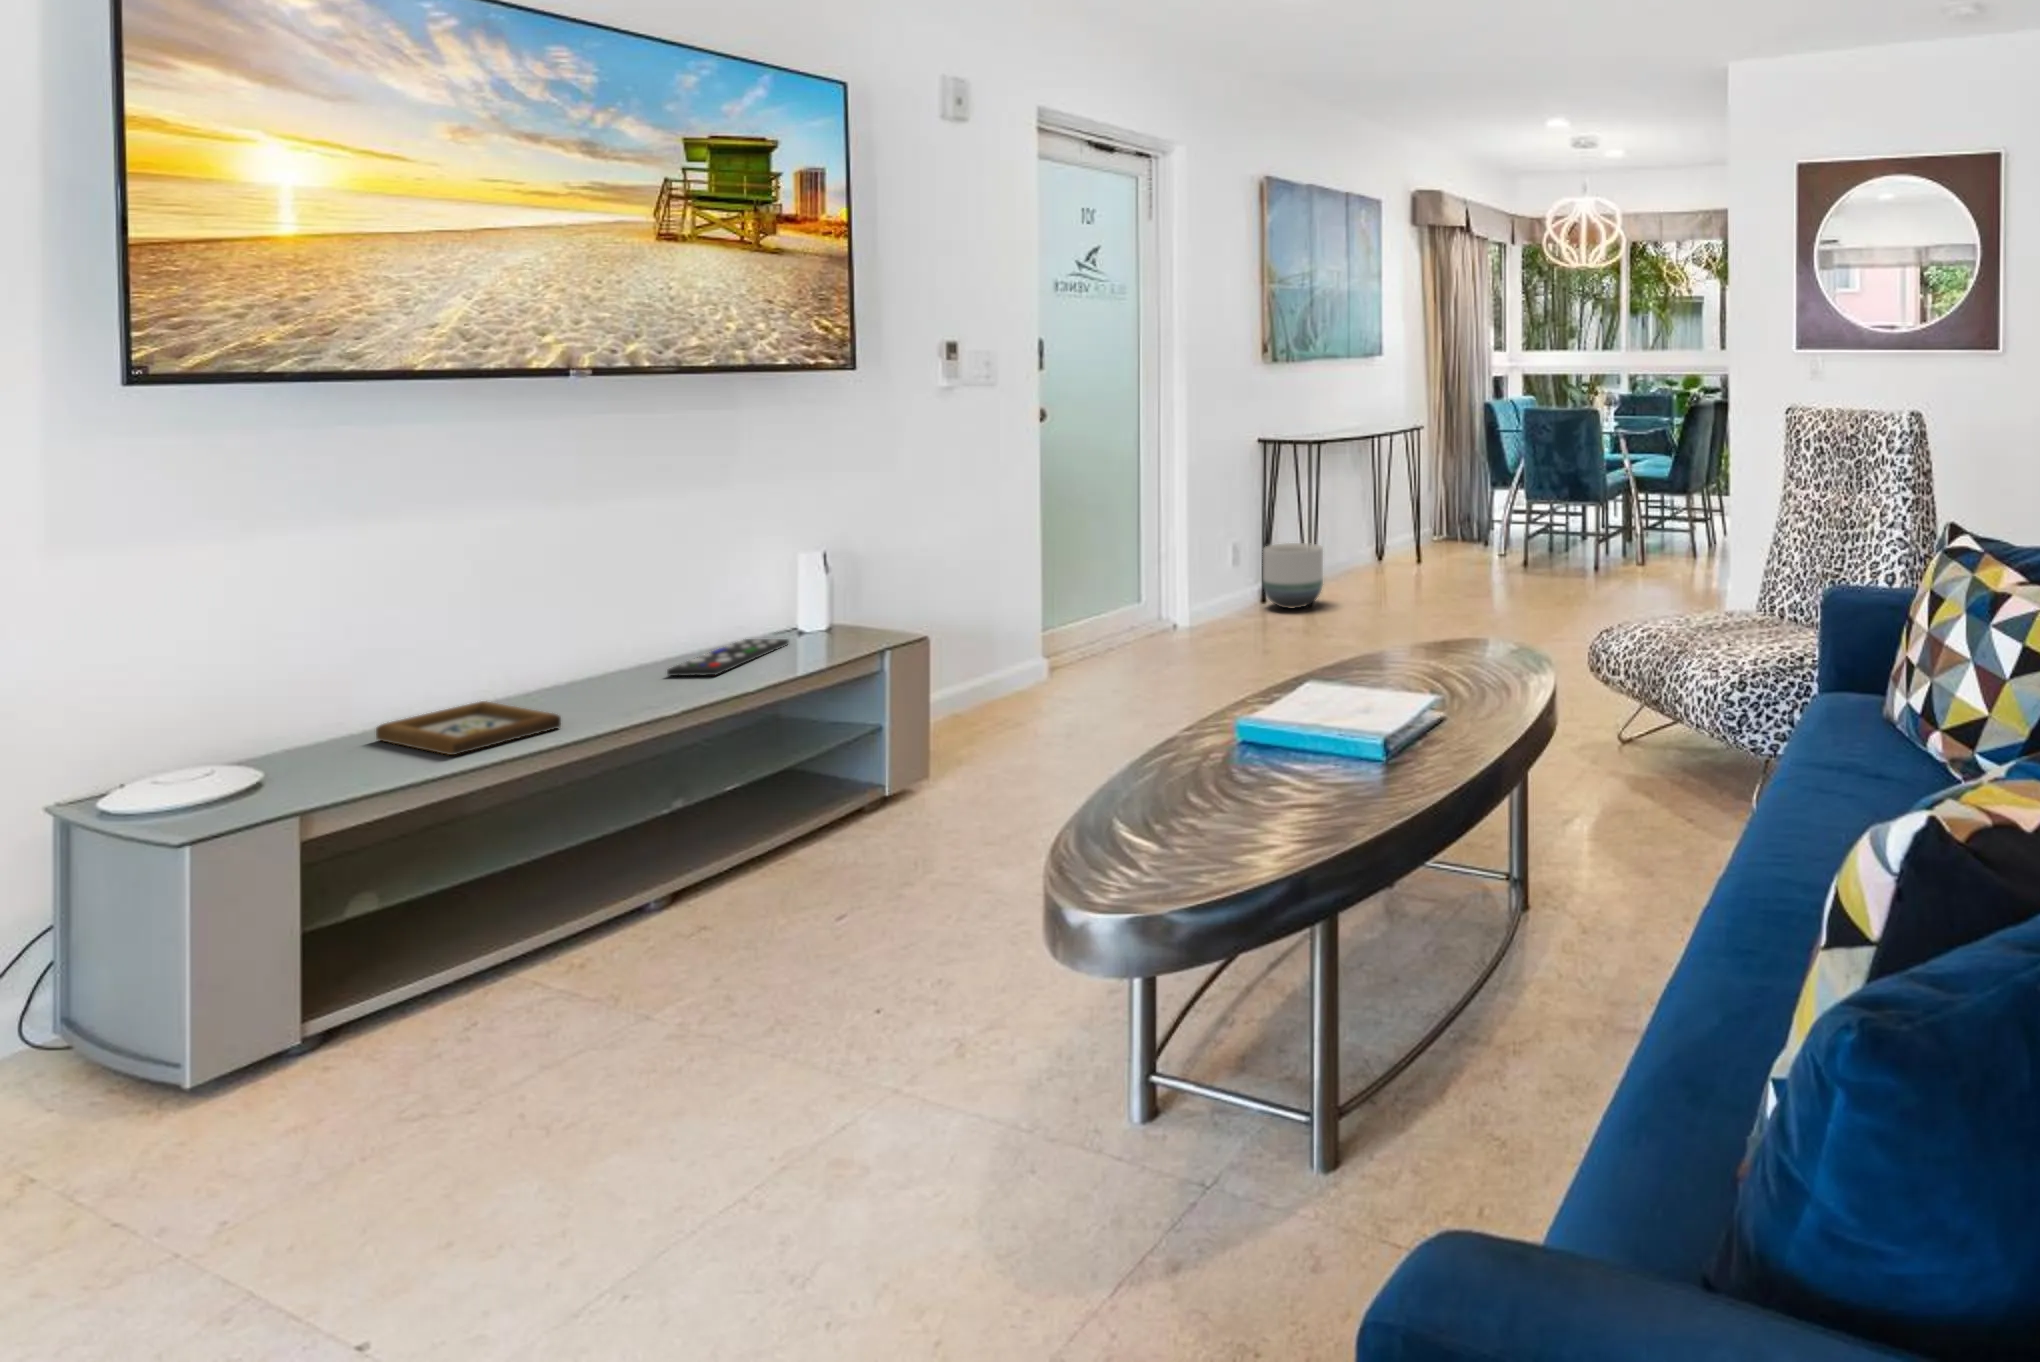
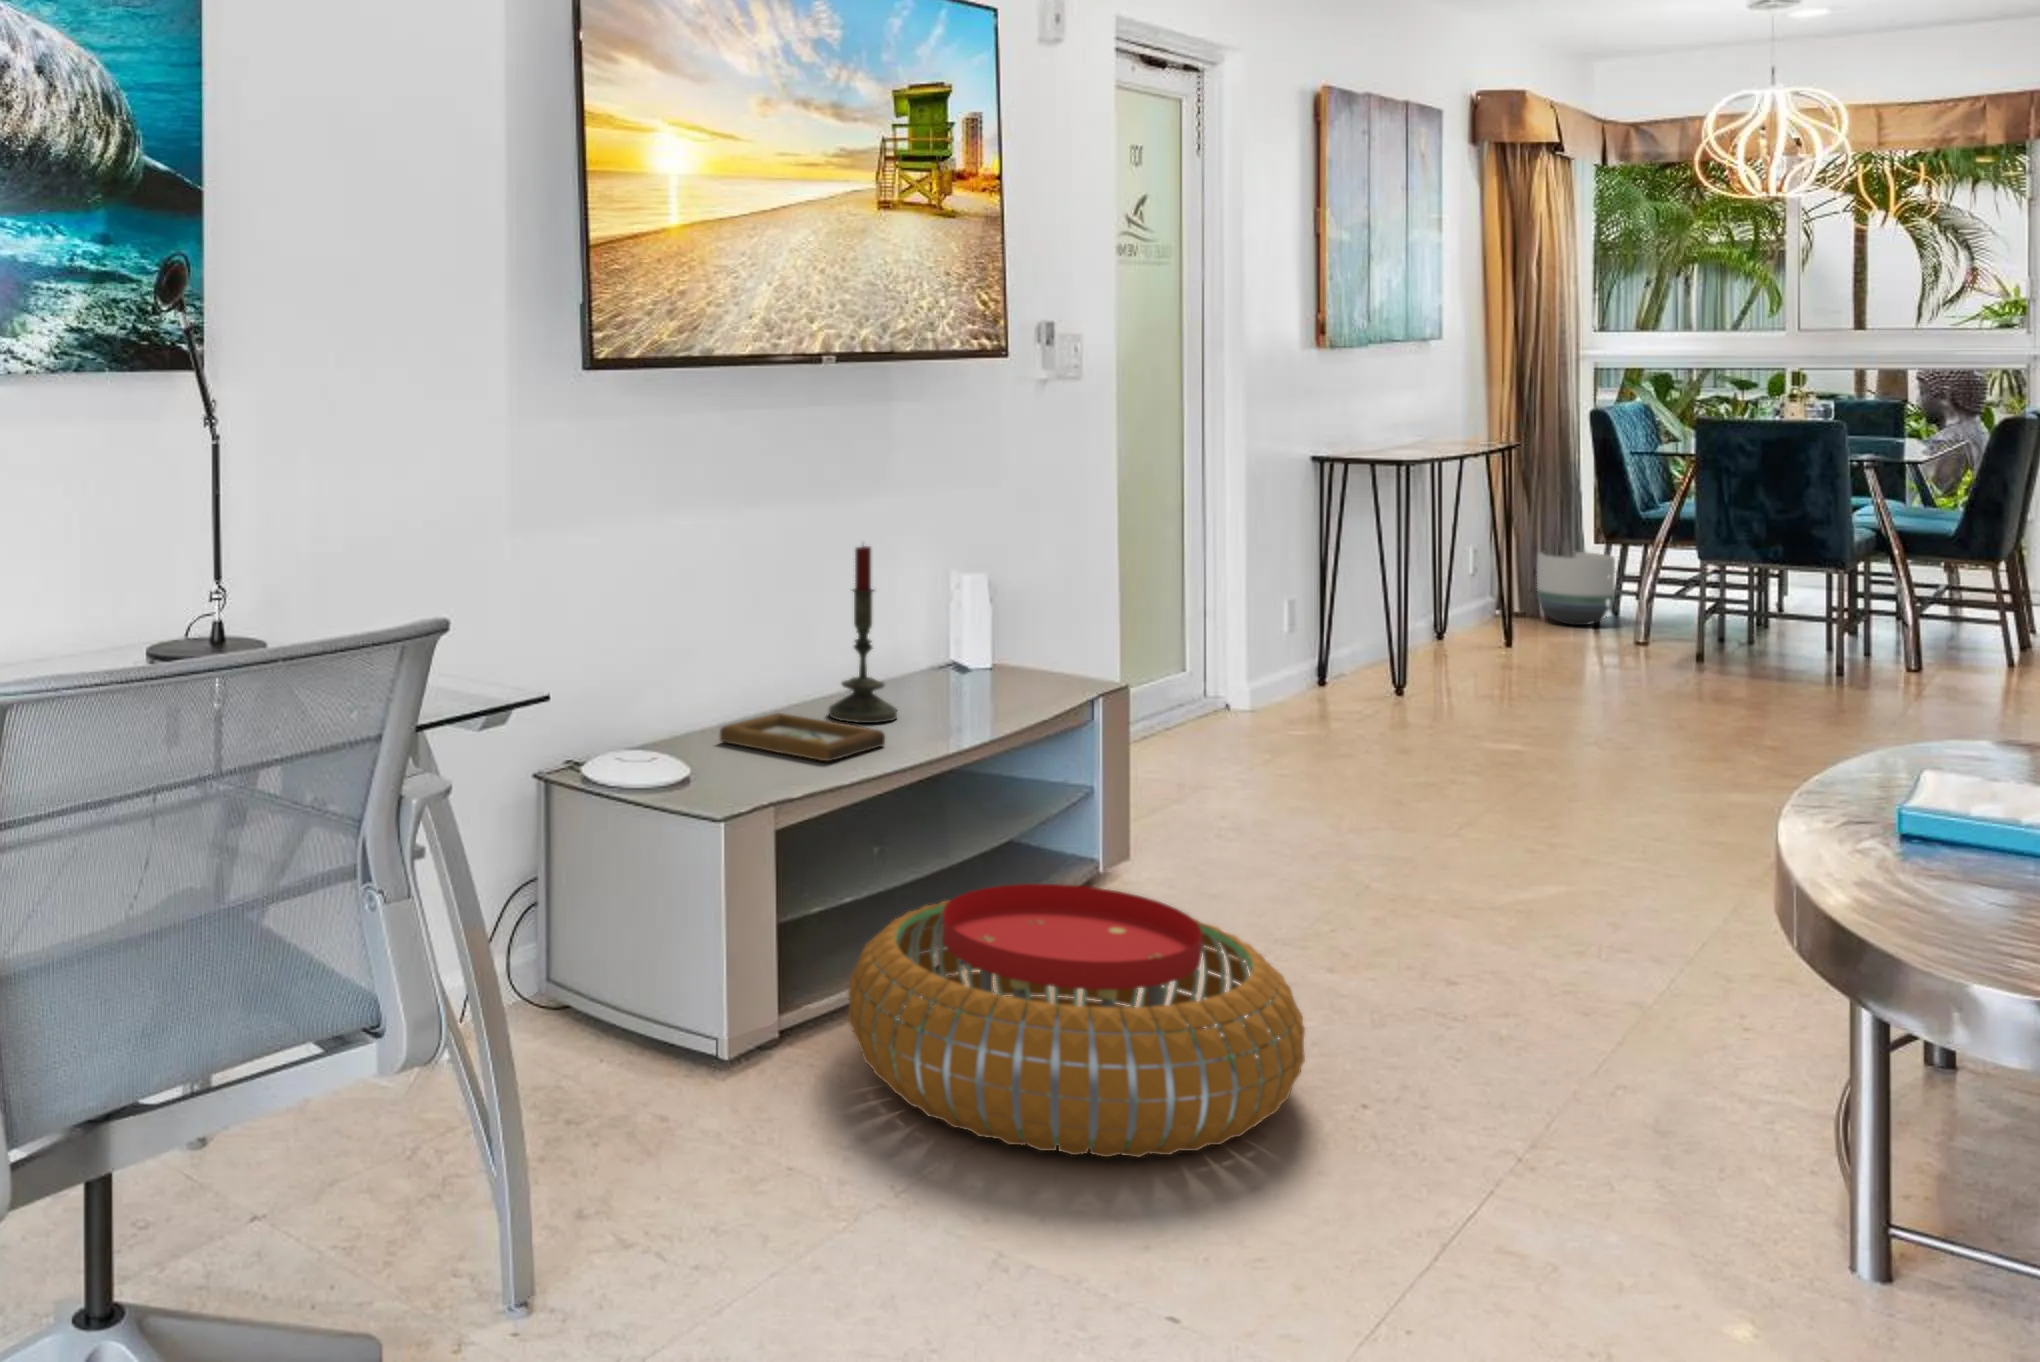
candle: none [566,535,643,701] -> present [829,546,897,723]
planter: present [1263,543,1323,608] -> present [1537,552,1615,625]
remote control: present [667,639,788,676] -> none [899,673,971,708]
pouf: none [308,854,839,1166] -> present [848,884,1305,1157]

